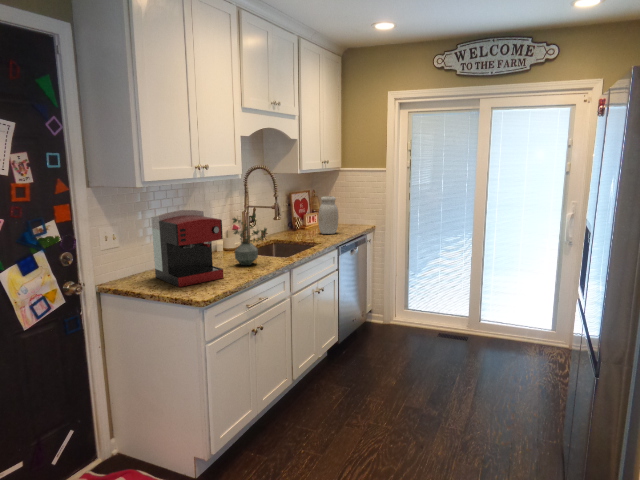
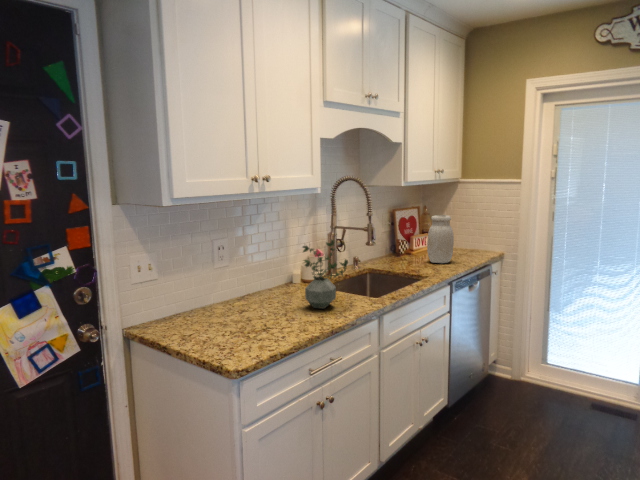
coffee maker: present [151,210,224,287] -> none [194,235,281,341]

